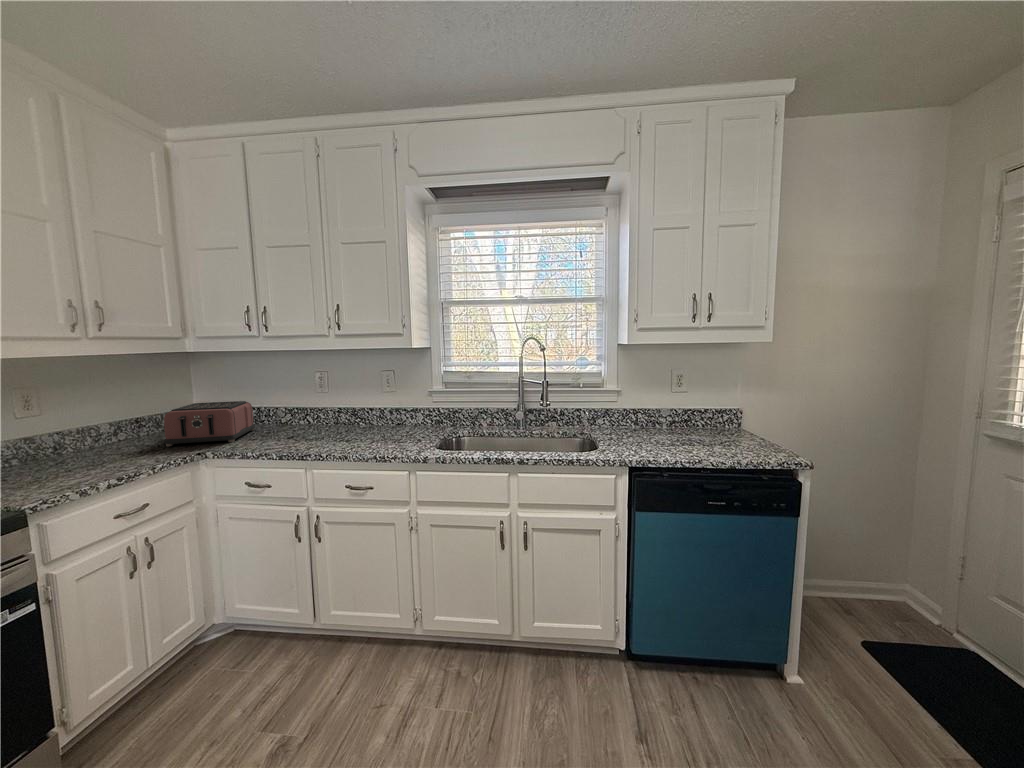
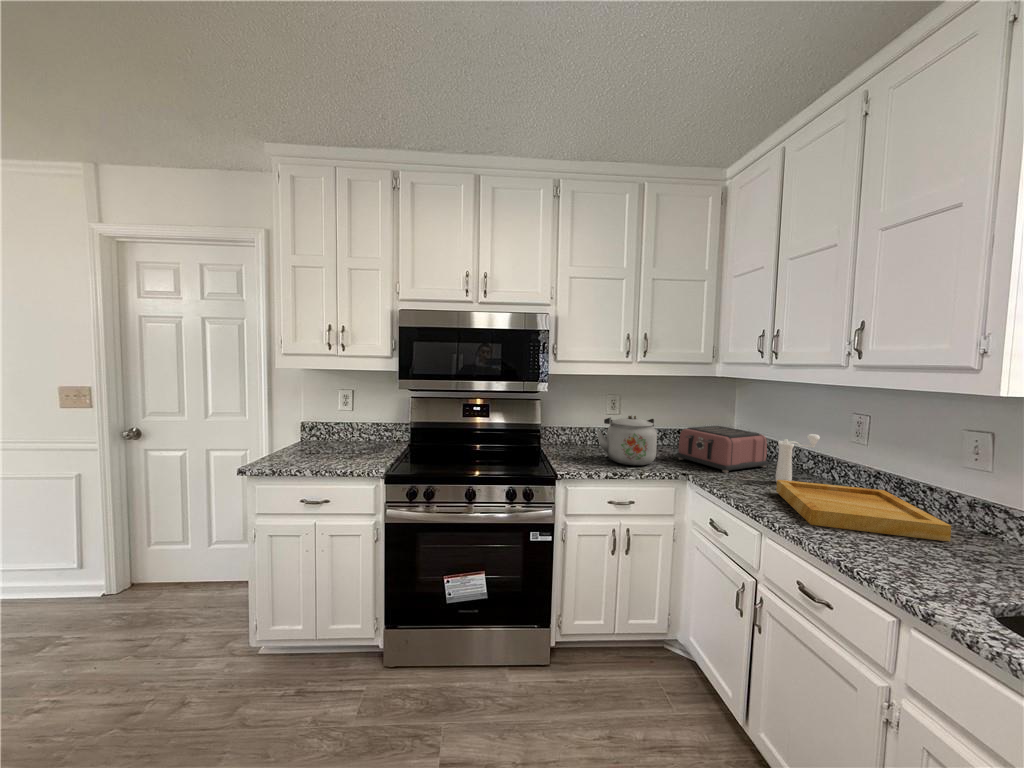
pepper mill: none [276,391,303,435] -> present [776,434,820,481]
kettle: none [48,406,152,470] -> present [597,415,657,465]
tray: none [292,418,395,447] -> present [776,480,952,542]

